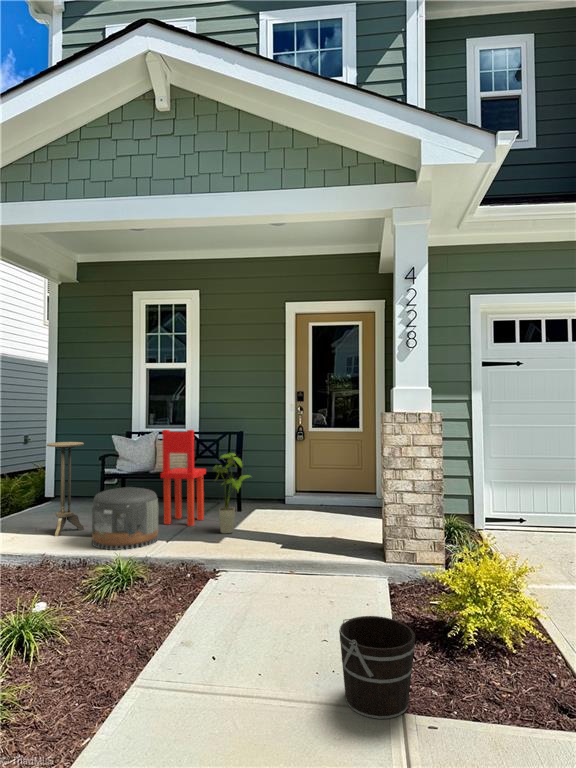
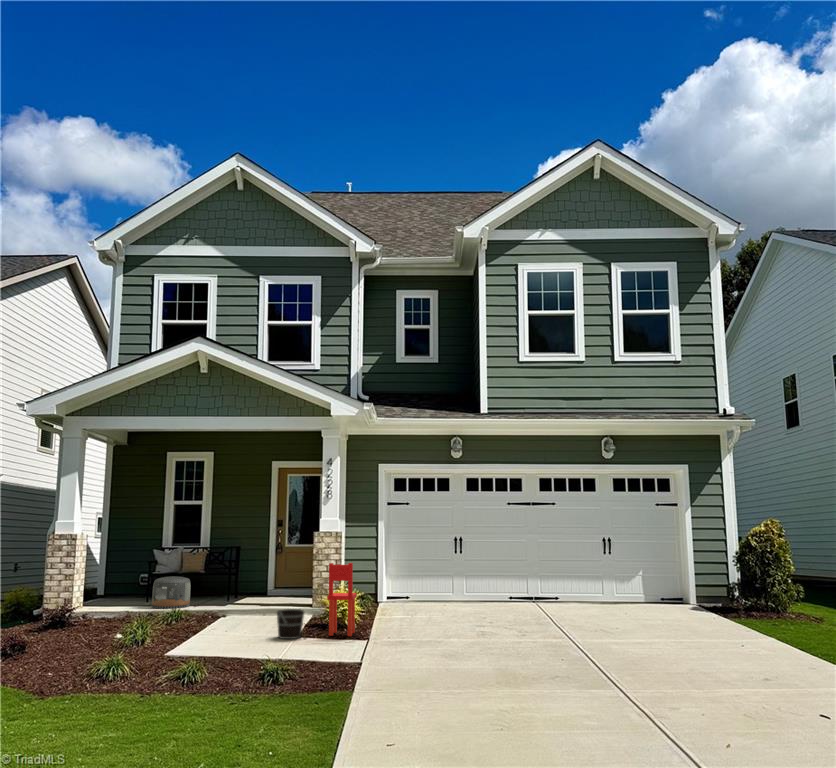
chair: present [161,430,206,526] -> present [327,563,357,636]
side table: present [47,442,84,536] -> none [123,552,145,607]
house plant: present [214,453,250,533] -> none [221,556,246,604]

